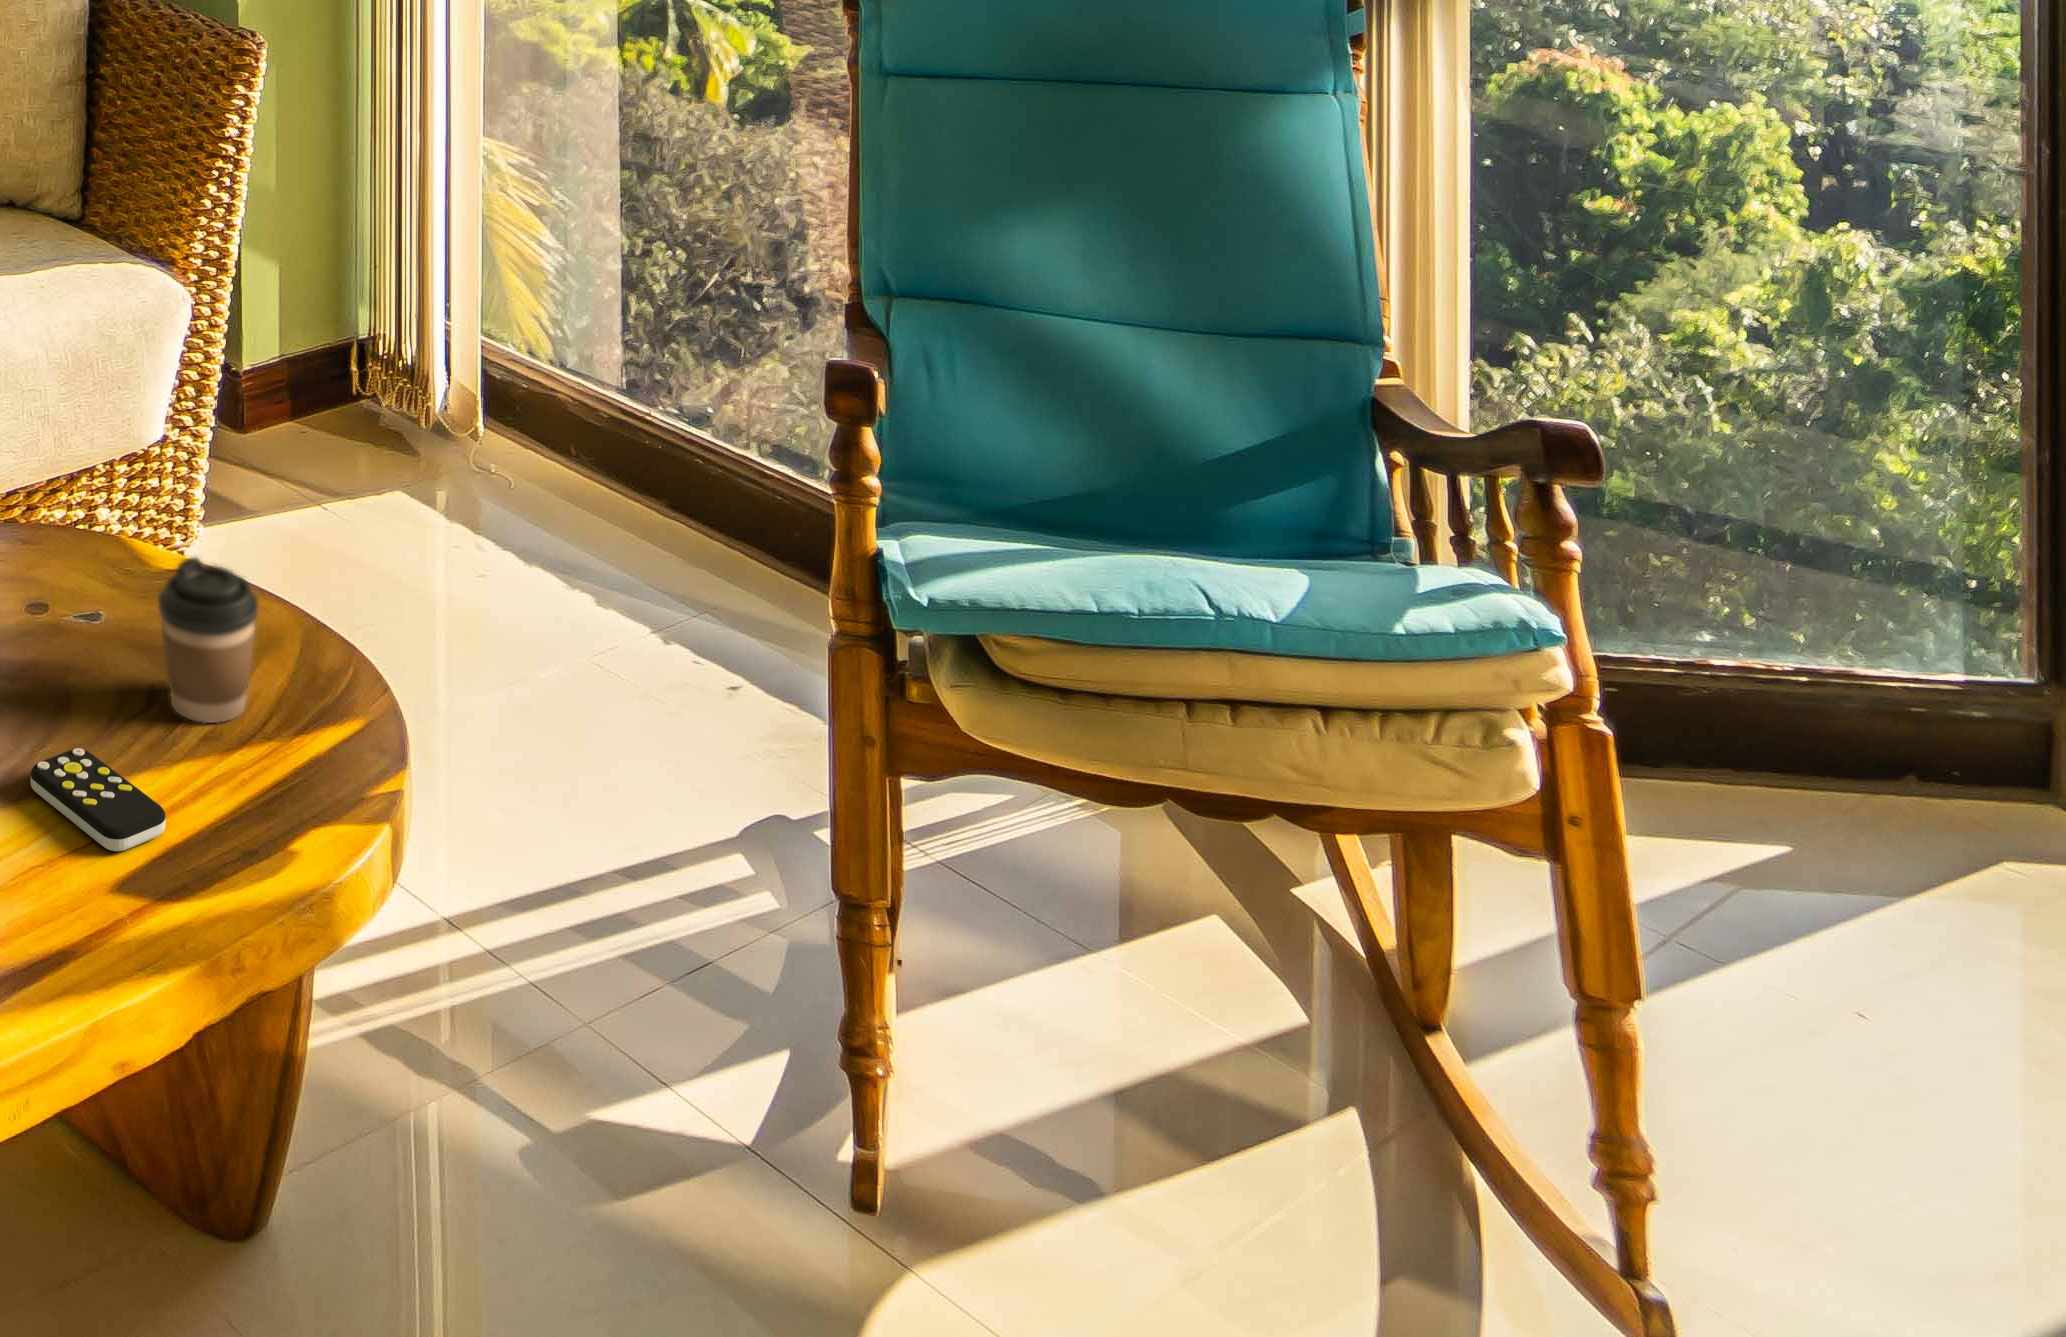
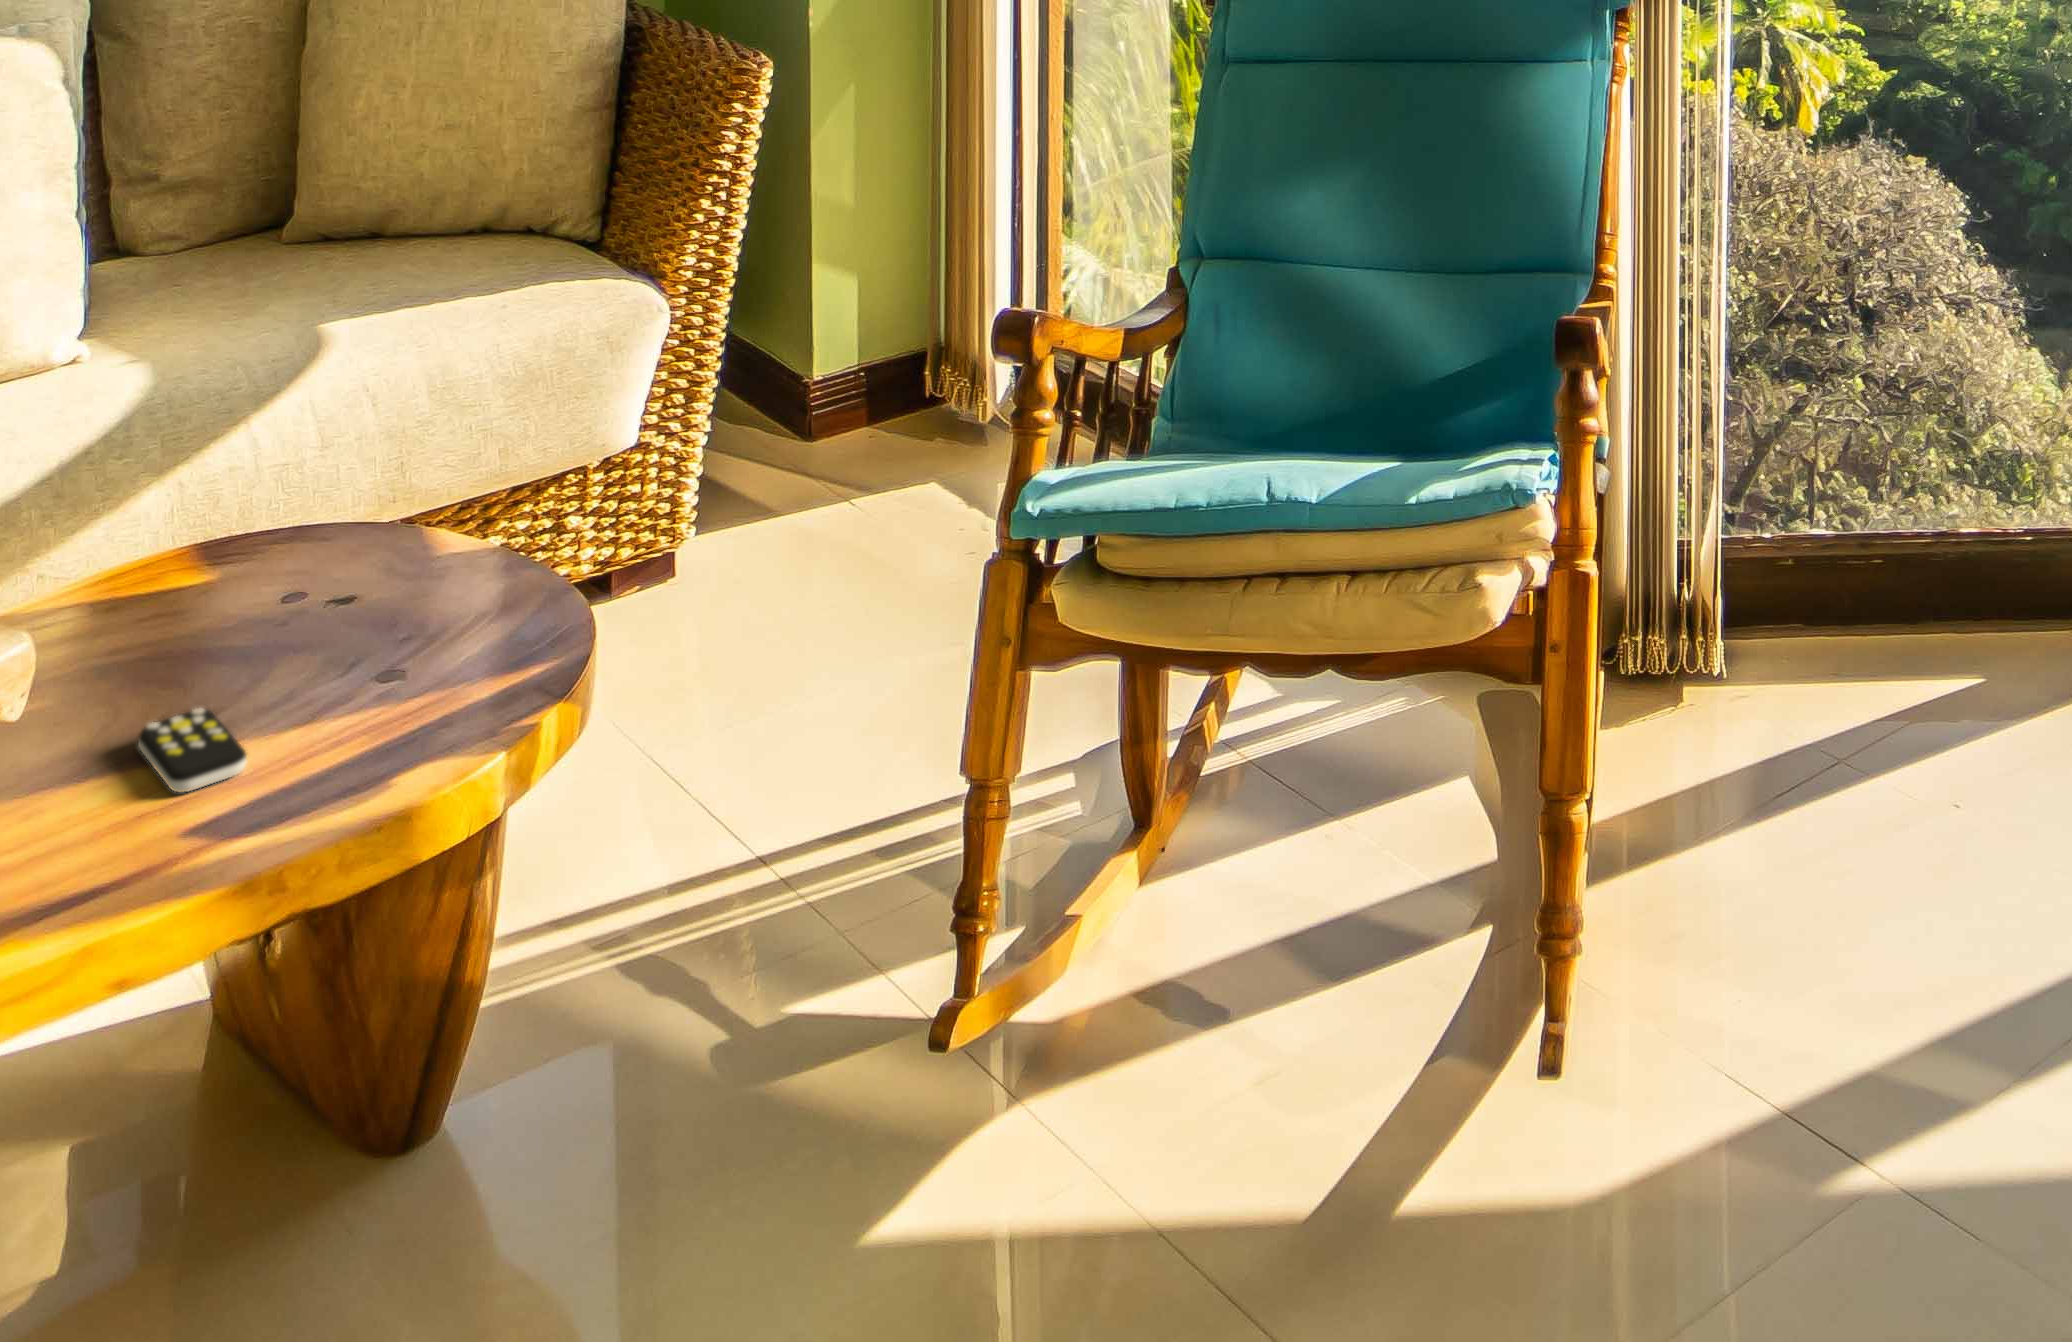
coffee cup: present [158,557,258,723] -> none [328,527,431,678]

